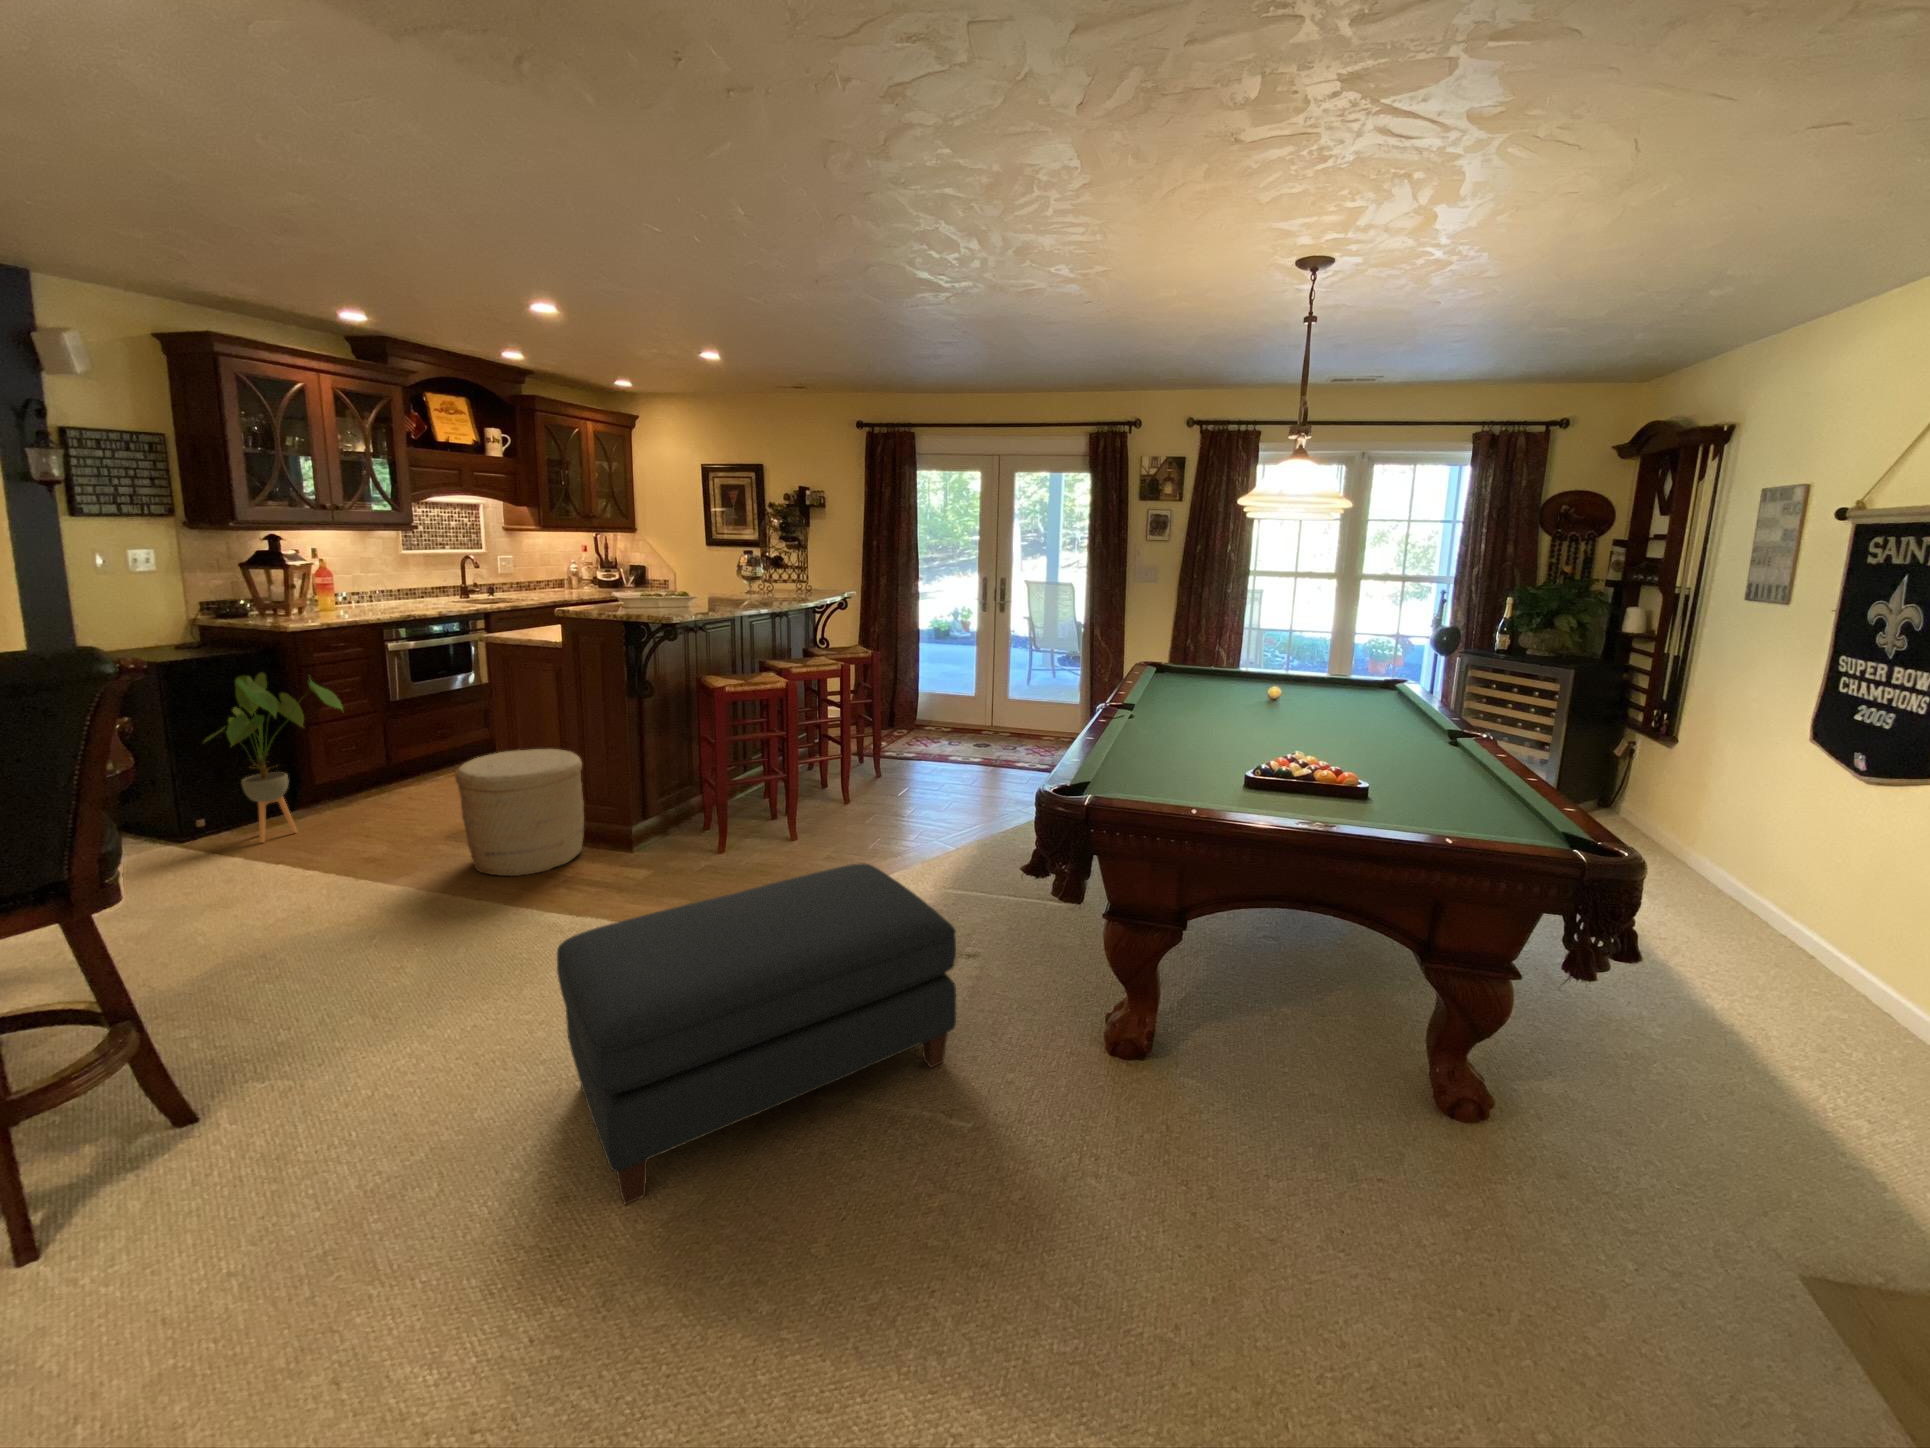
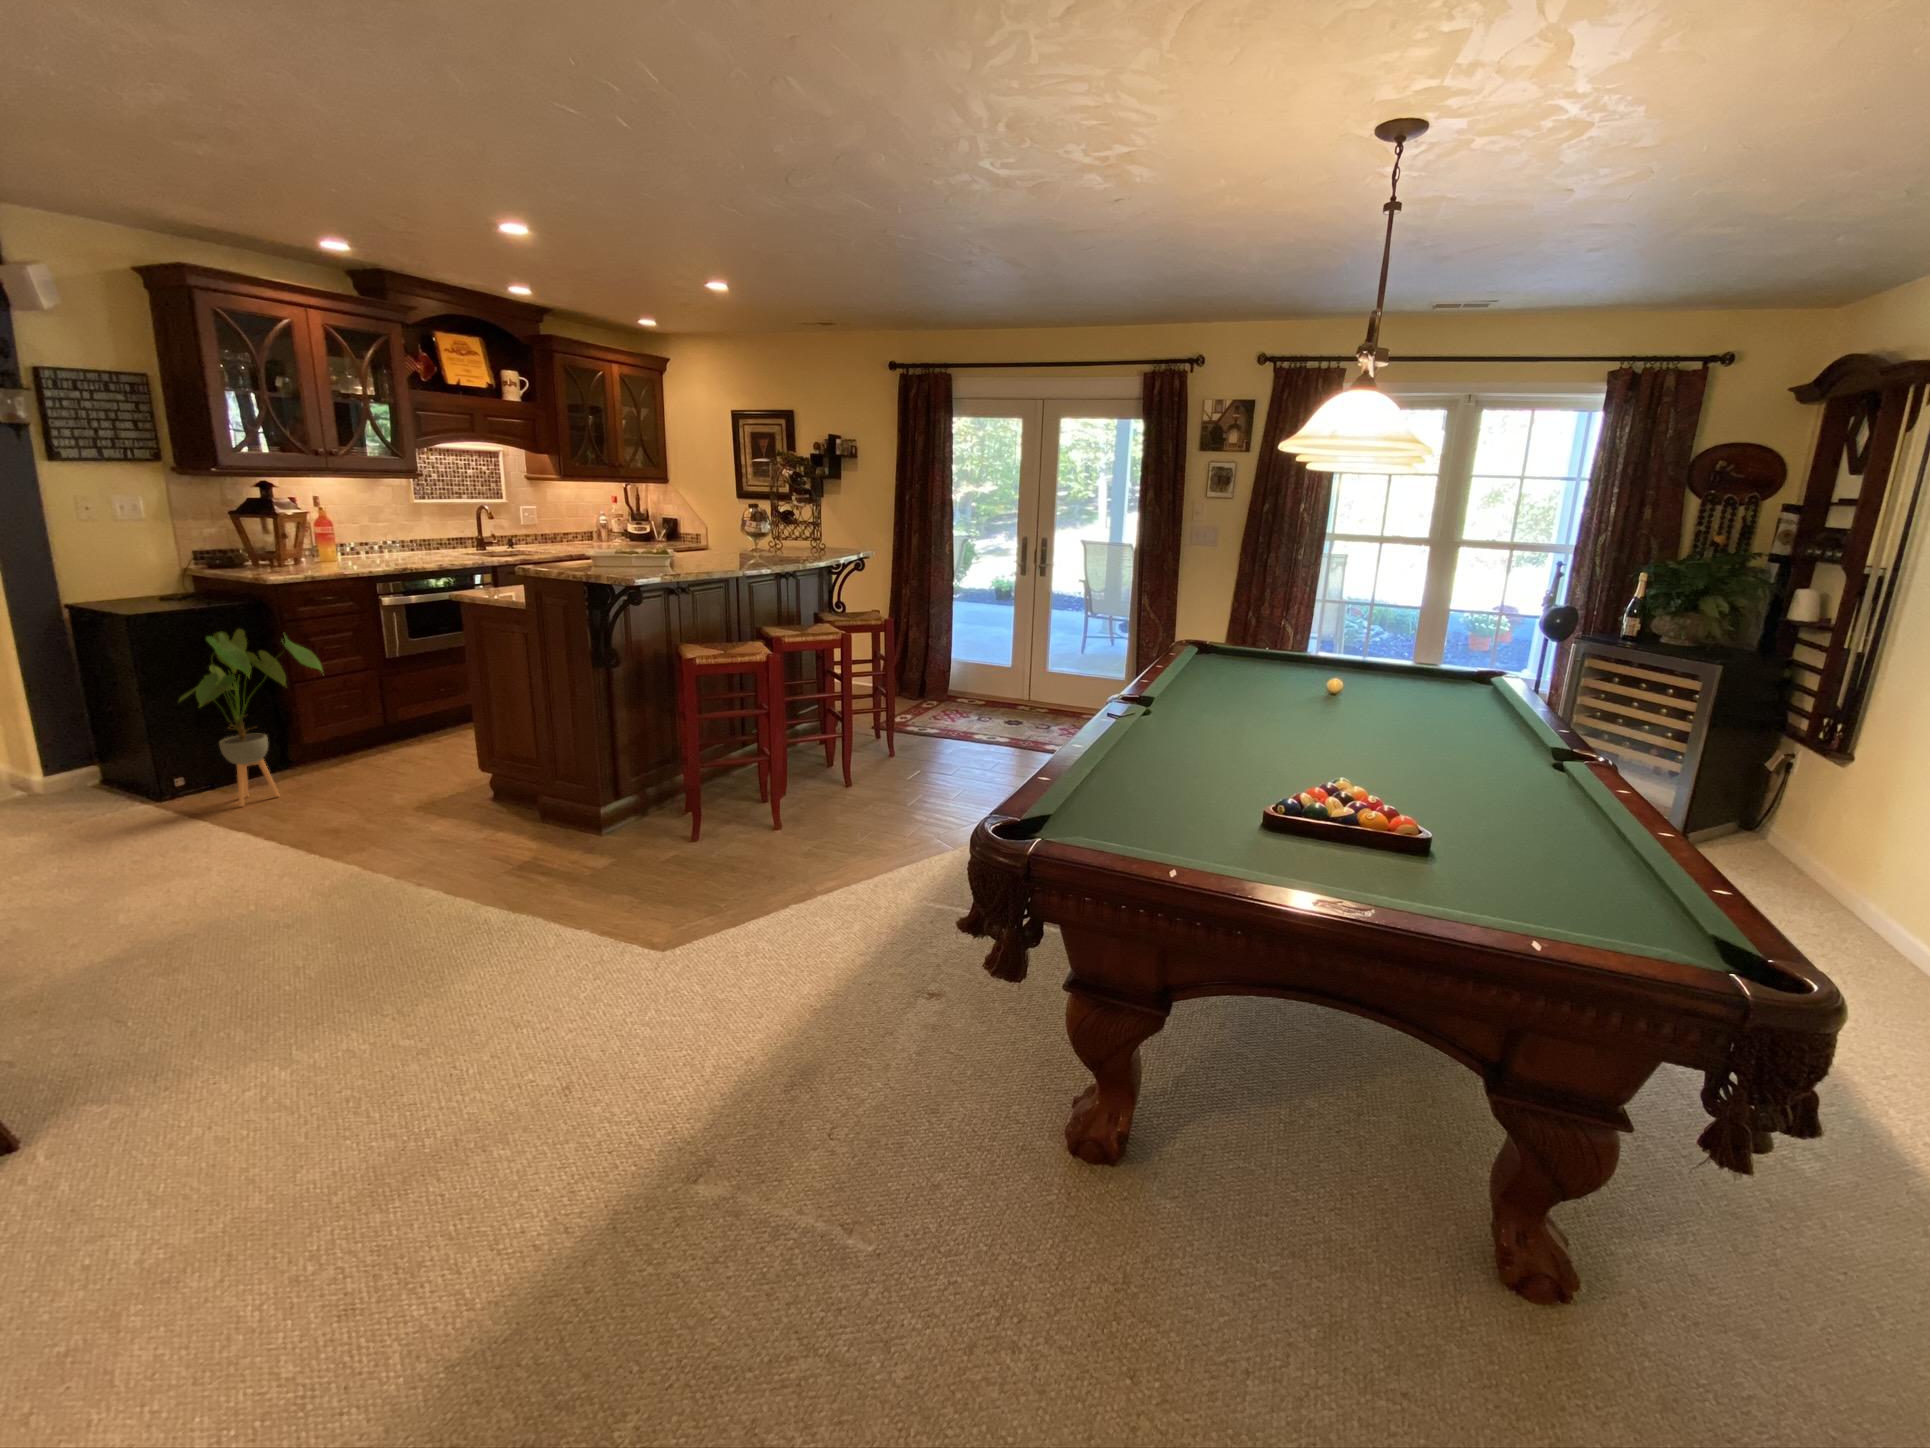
woven basket: present [455,749,584,876] -> none [414,720,557,859]
ottoman: present [557,864,956,1205] -> none [397,884,894,1312]

